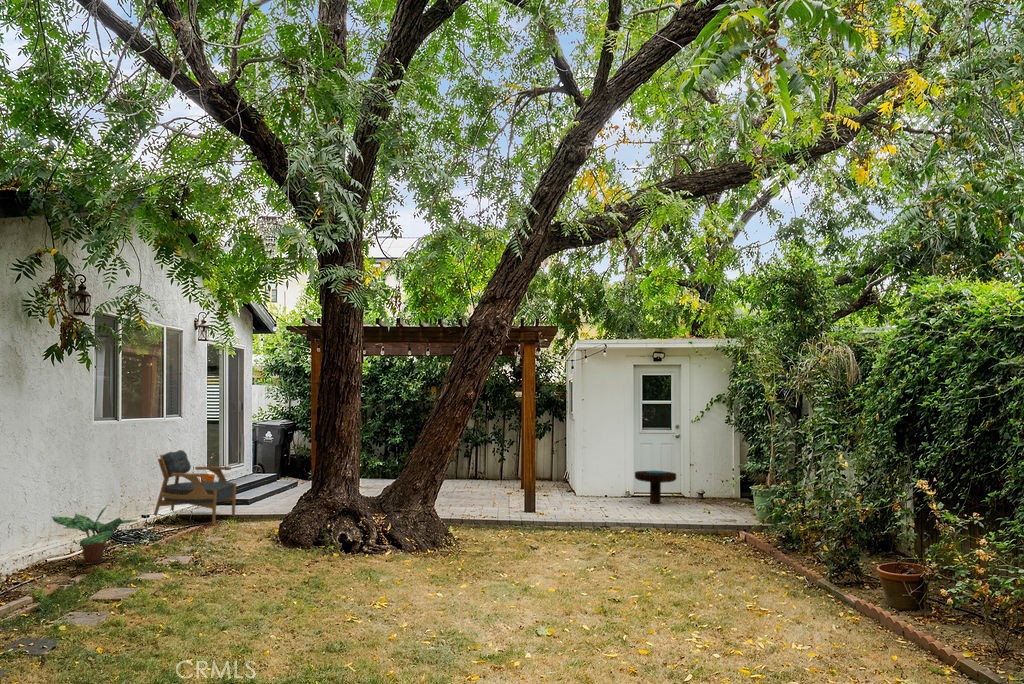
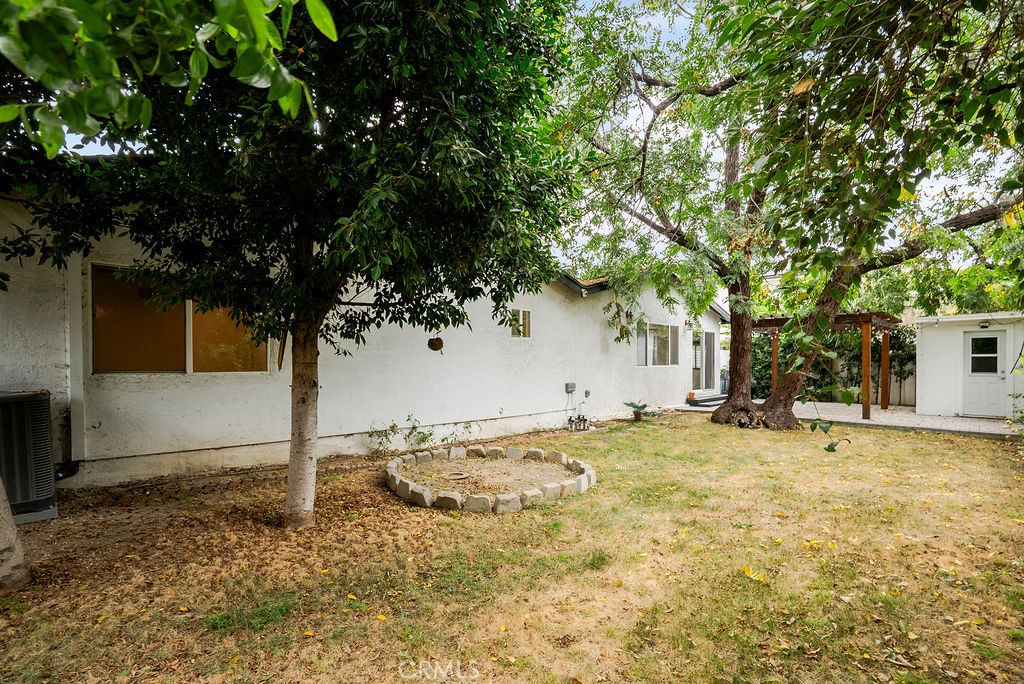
armchair: present [154,450,236,526] -> none [663,381,701,415]
side table: present [635,471,676,504] -> none [963,403,998,425]

